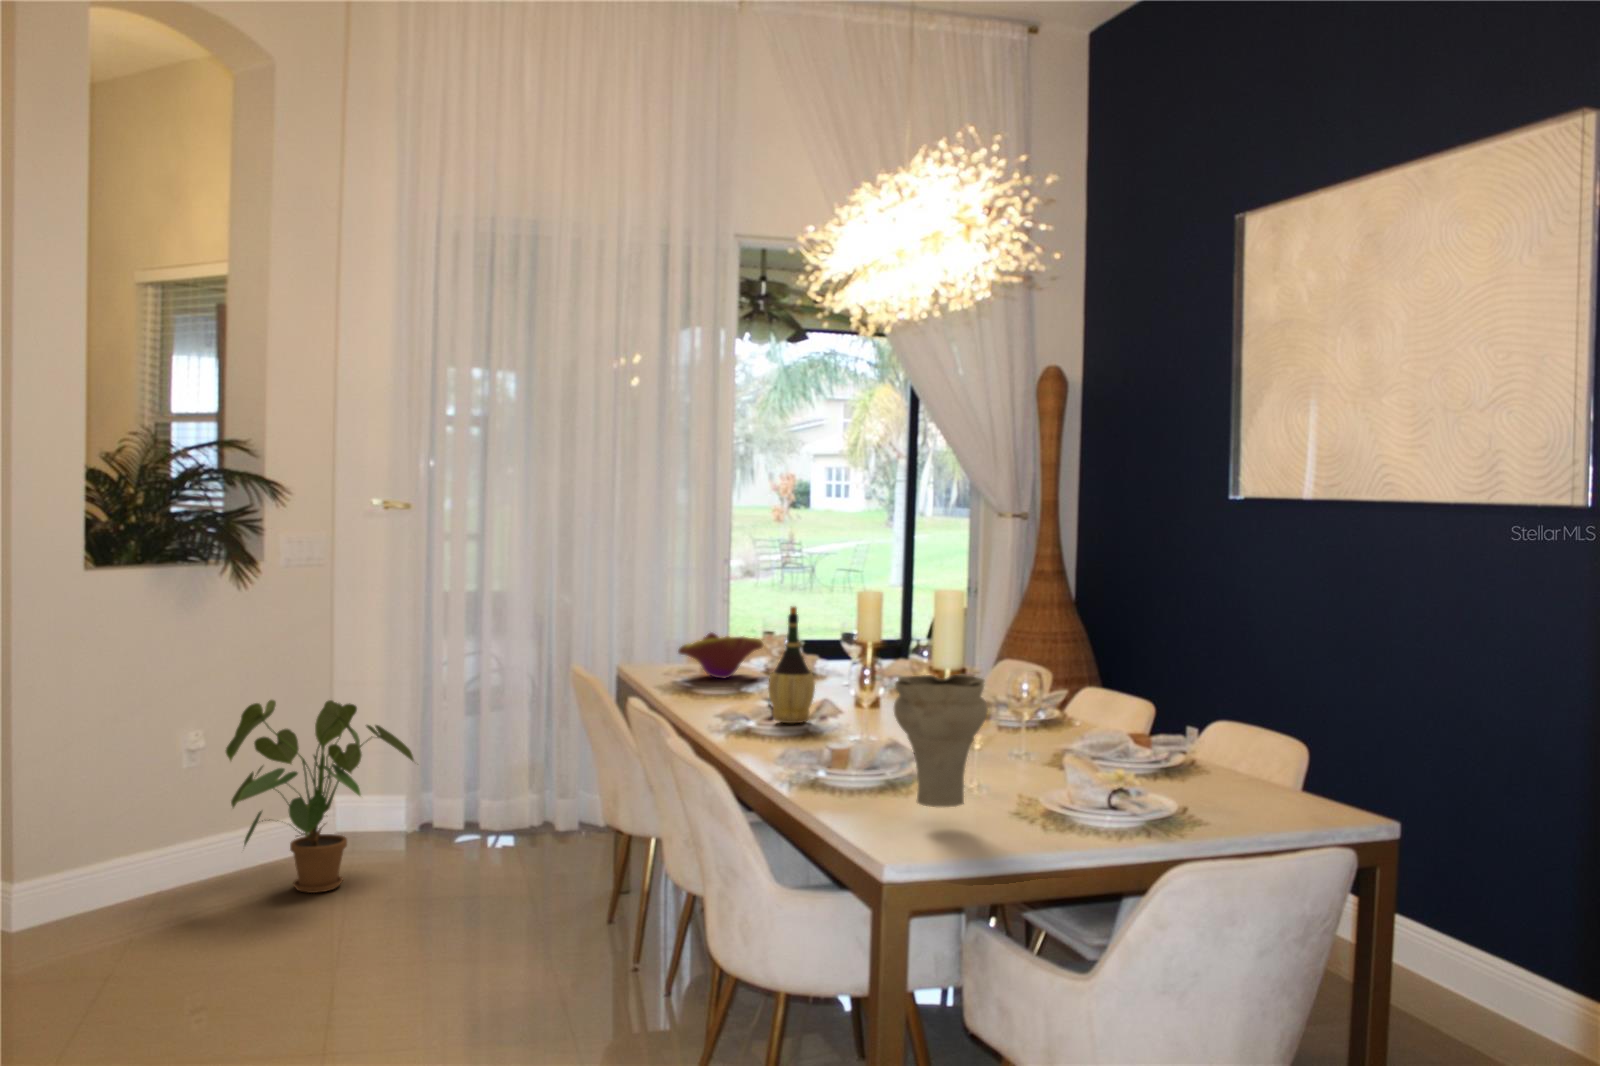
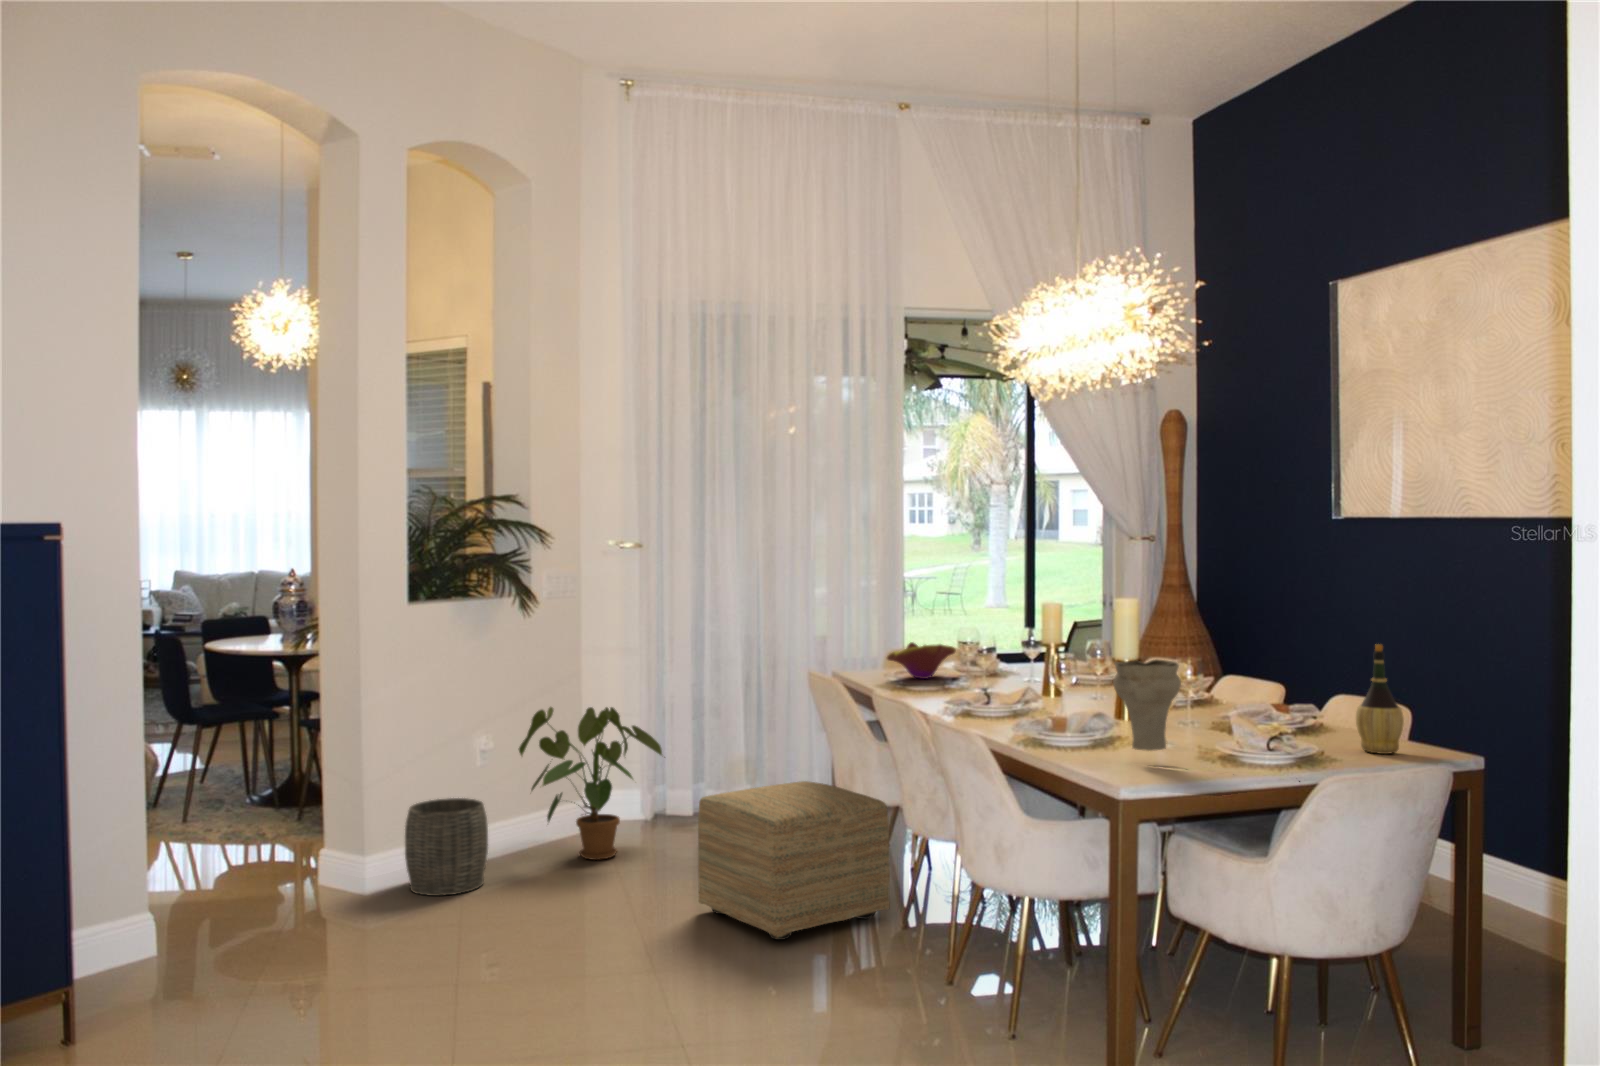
wine bottle: present [768,606,815,723] -> present [1356,644,1404,754]
ottoman: none [402,806,648,1023] -> present [698,781,890,940]
woven basket: none [35,816,155,945] -> present [405,798,488,896]

